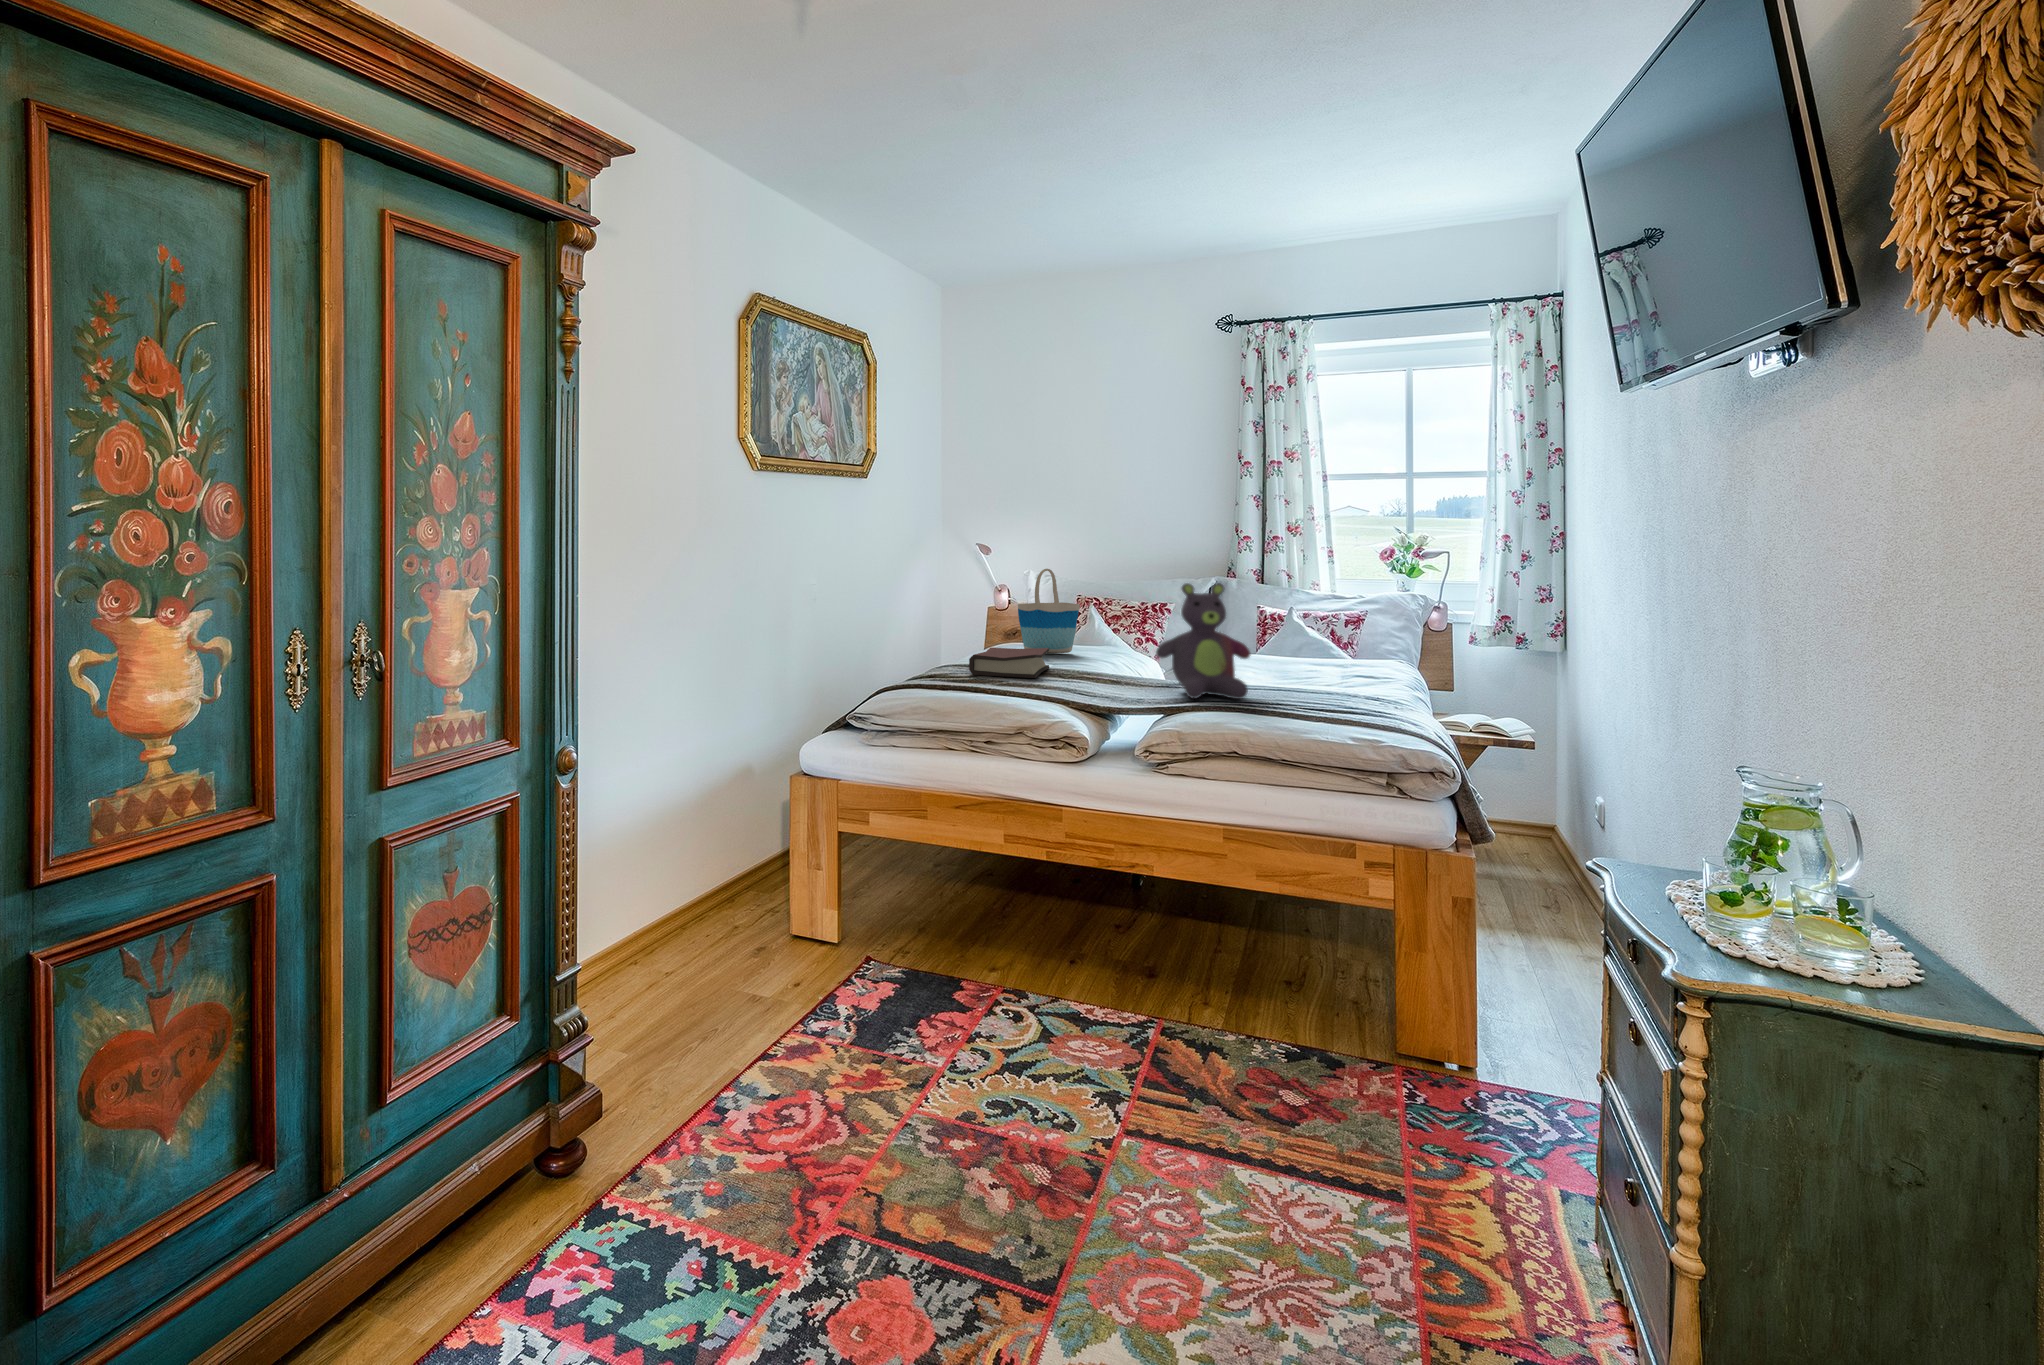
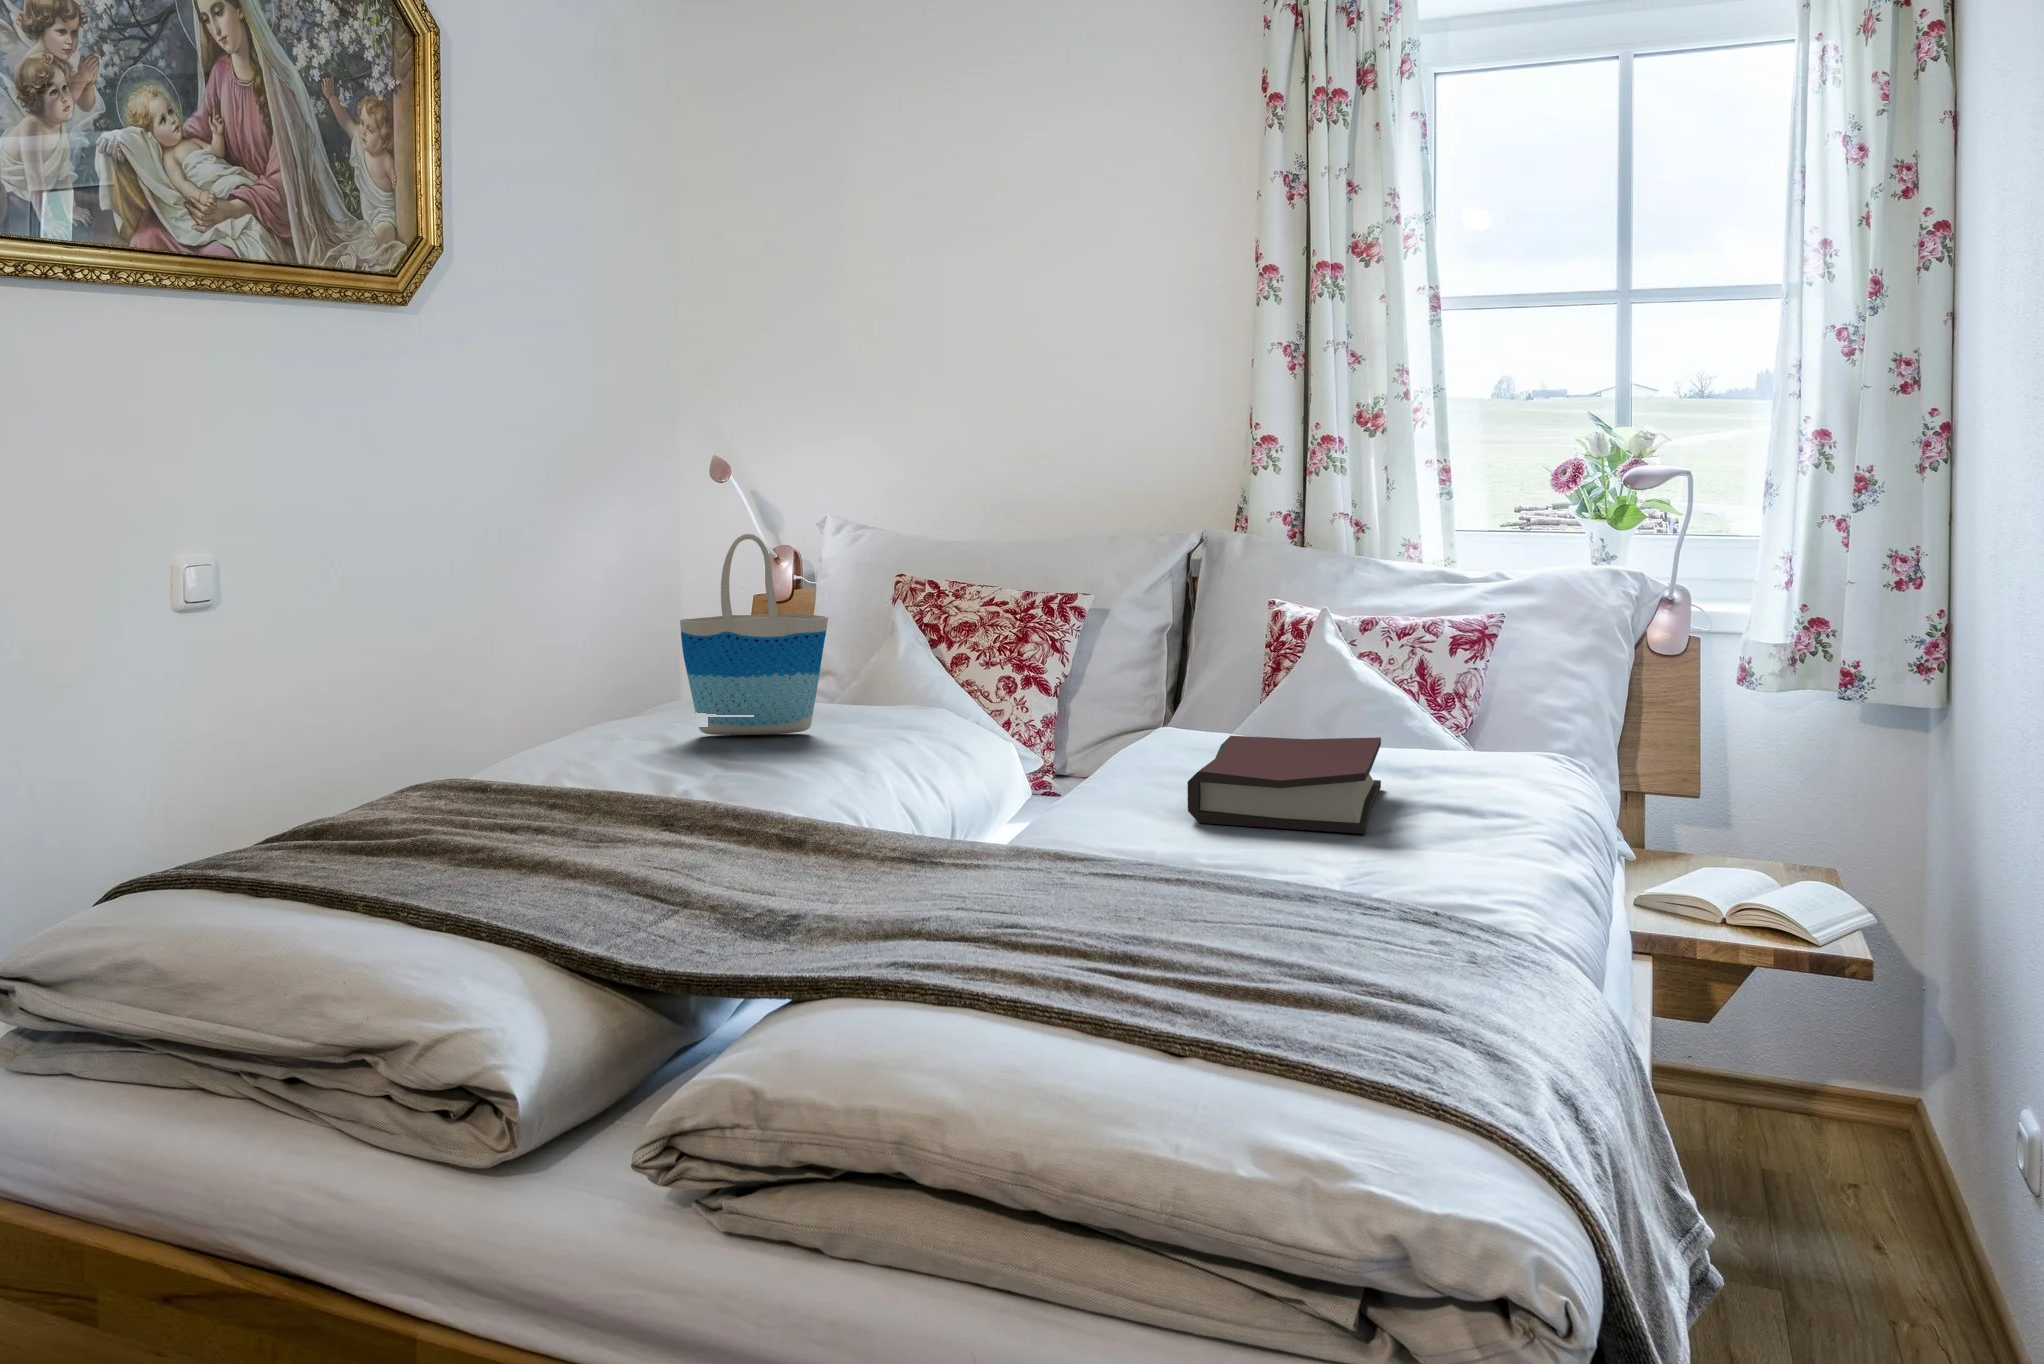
stuffed bear: present [1156,583,1251,699] -> none [822,598,1075,933]
hardback book: present [969,648,1049,678] -> present [1188,736,1381,834]

